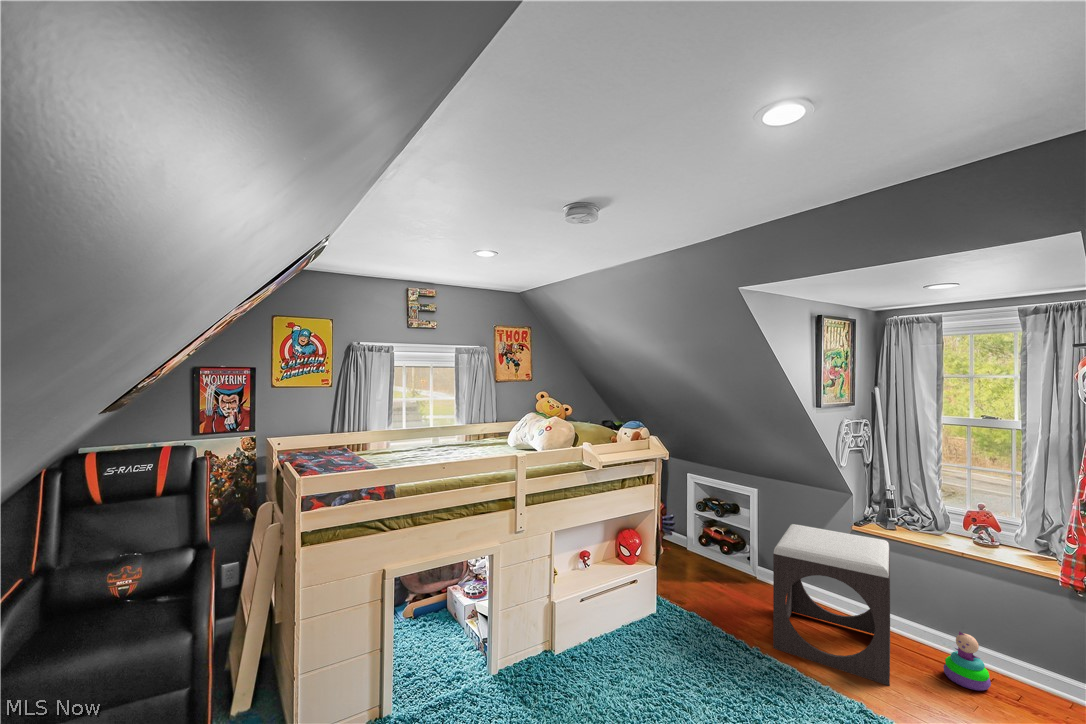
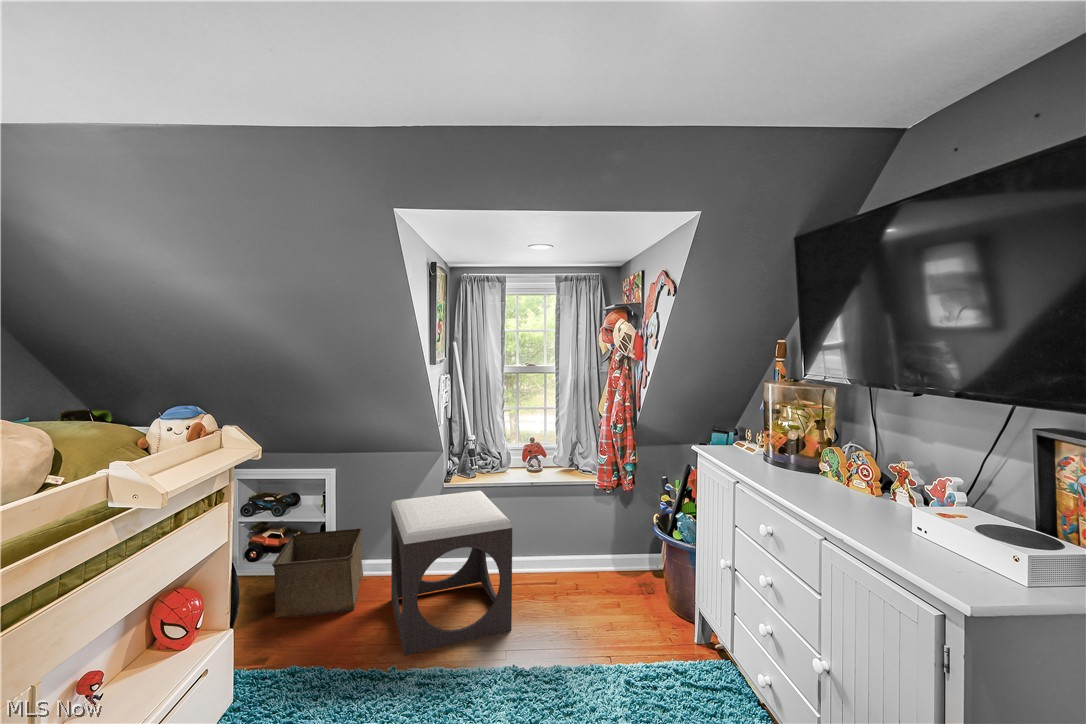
storage bin: none [700,532,778,604] -> present [272,528,363,618]
stacking toy: present [944,632,991,691] -> none [530,552,561,598]

